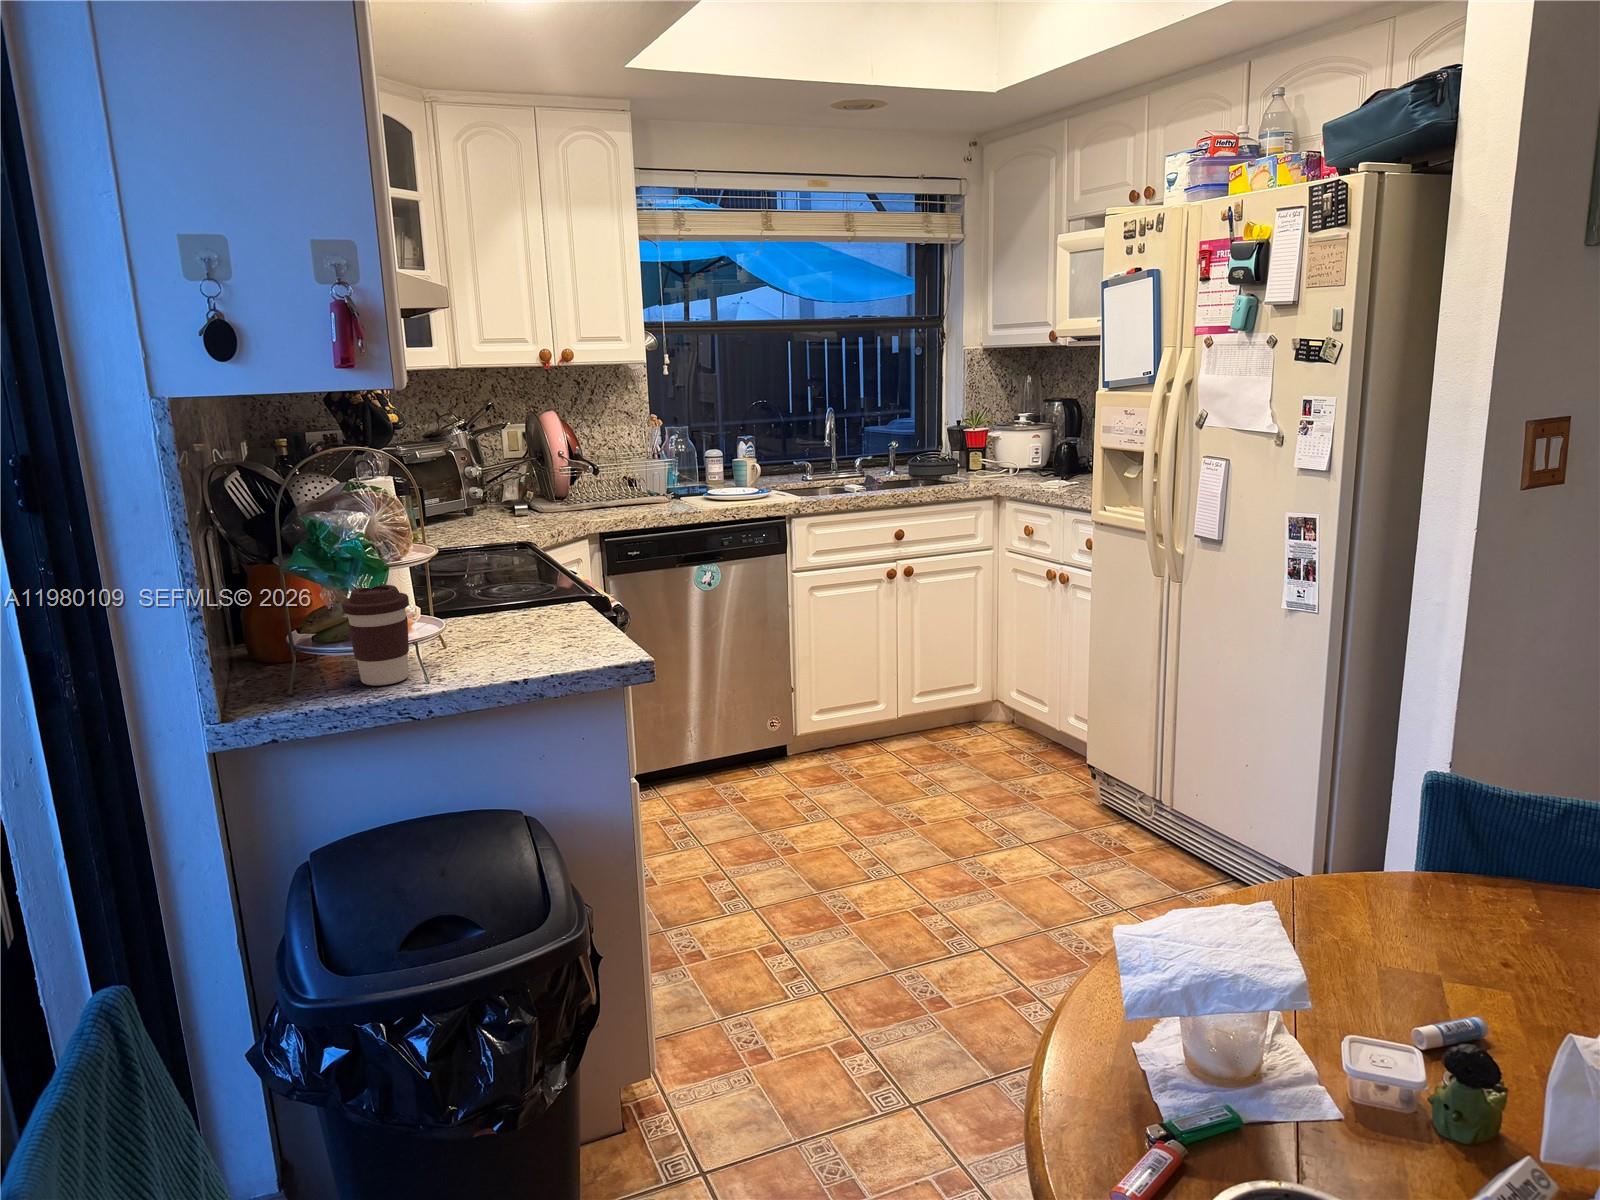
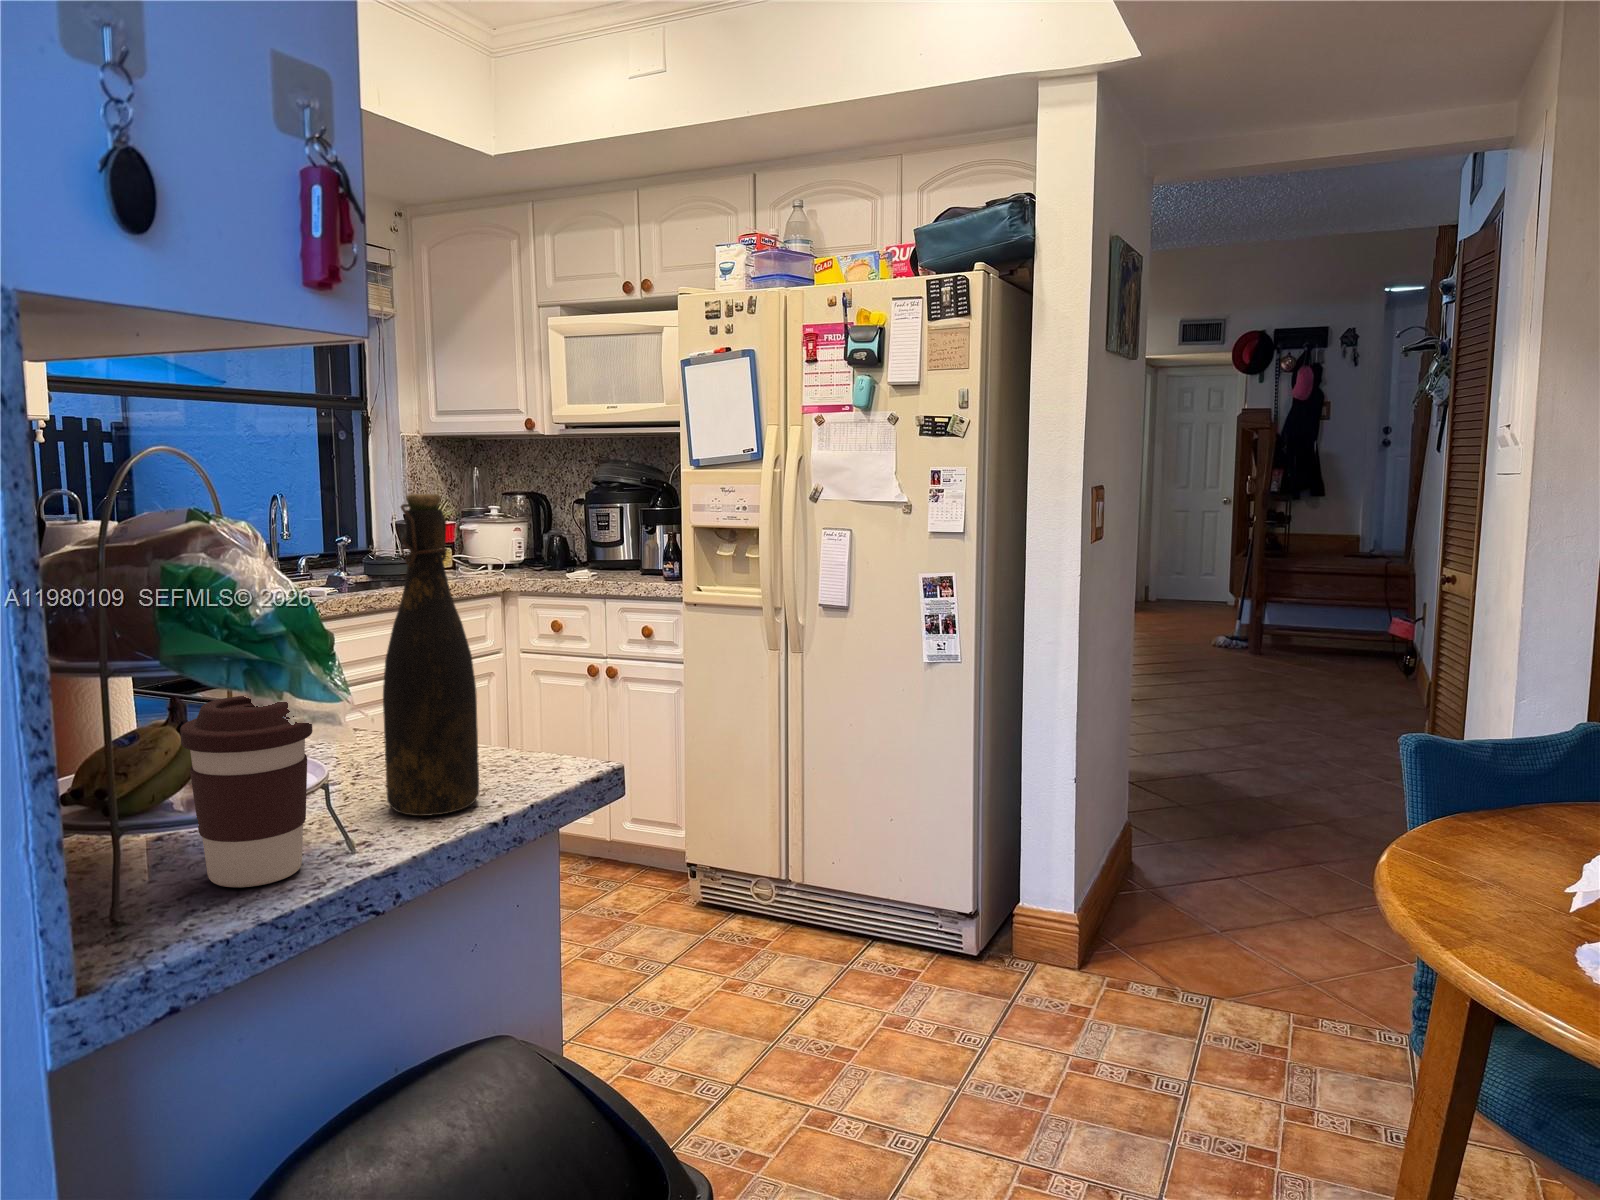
bottle: none [485,471,547,667] -> present [383,494,479,816]

